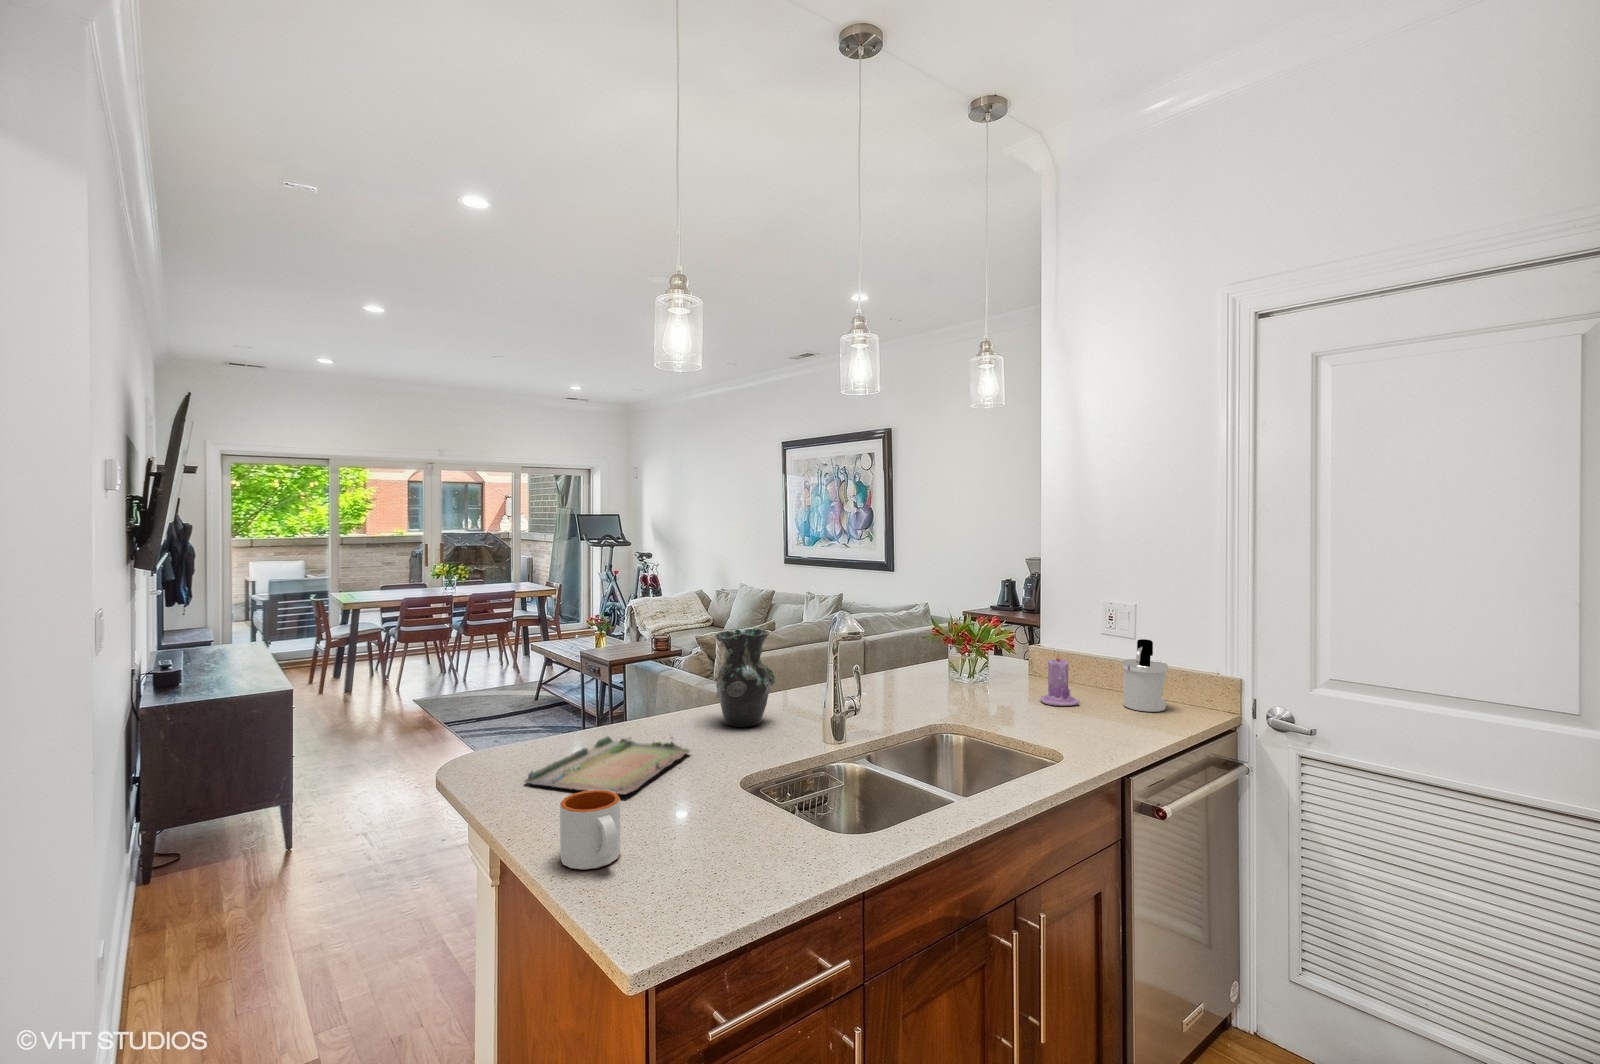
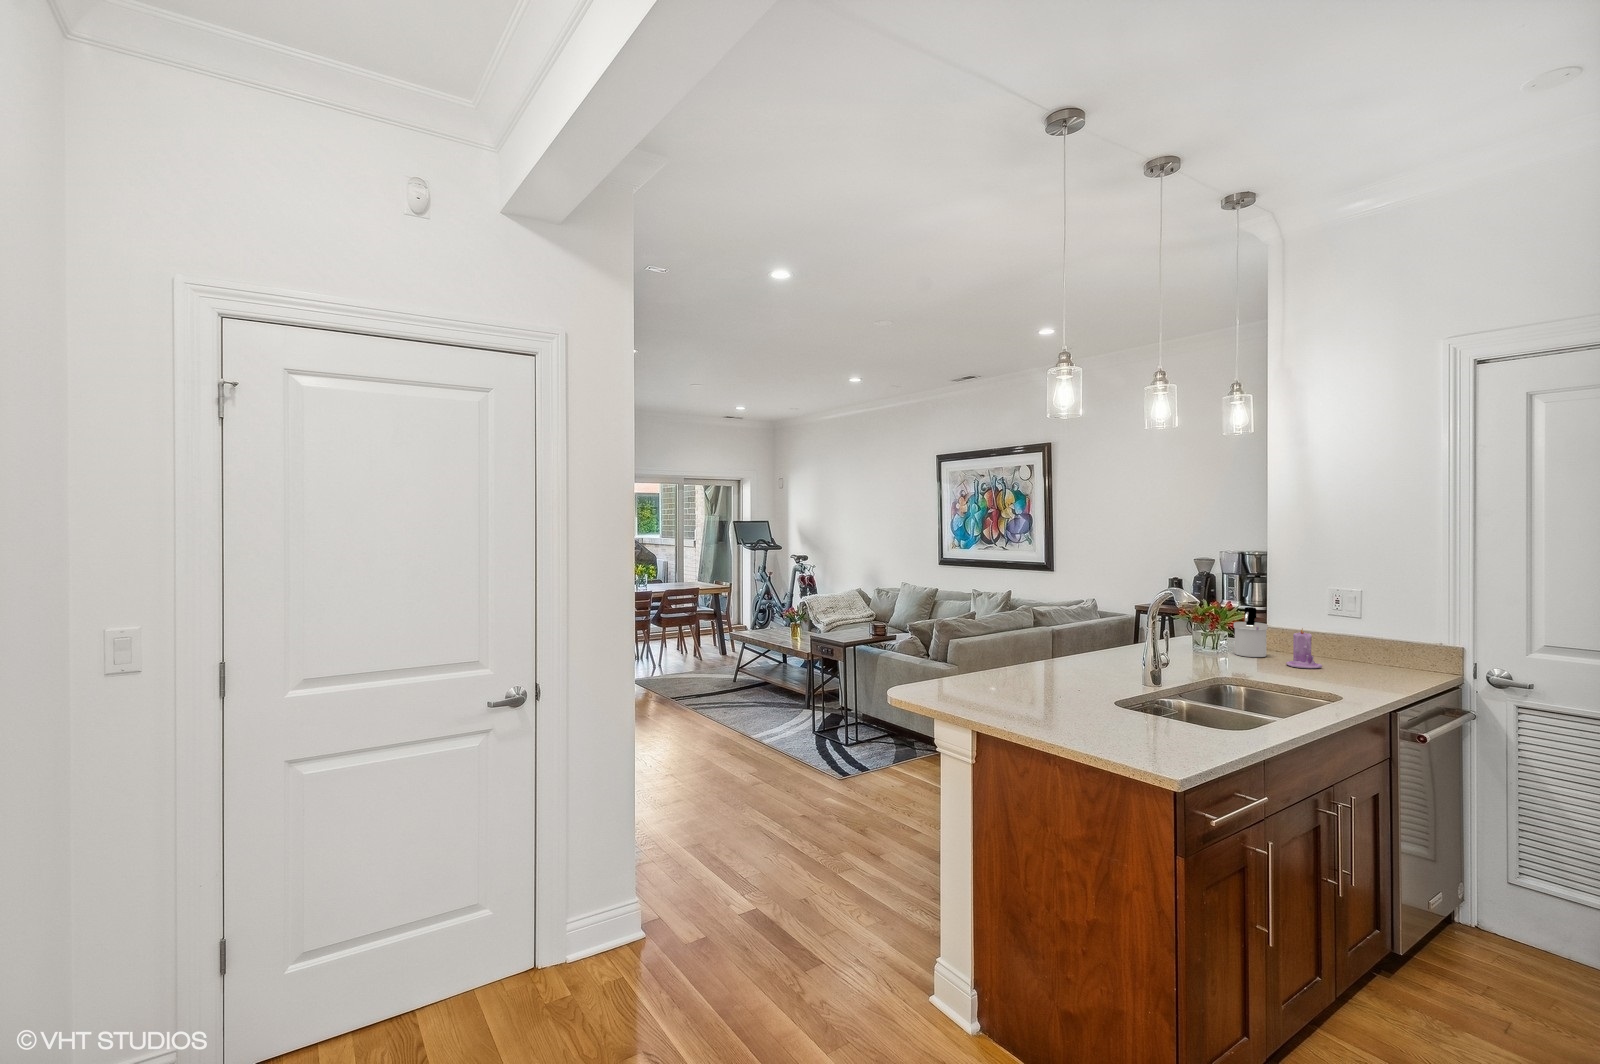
vase: present [715,628,775,727] -> none [1049,605,1095,676]
soap dispenser: present [1122,639,1168,712] -> present [1234,607,1268,657]
tray: present [525,736,690,794] -> none [975,676,1064,708]
mug: present [560,790,620,870] -> none [1066,695,1114,739]

